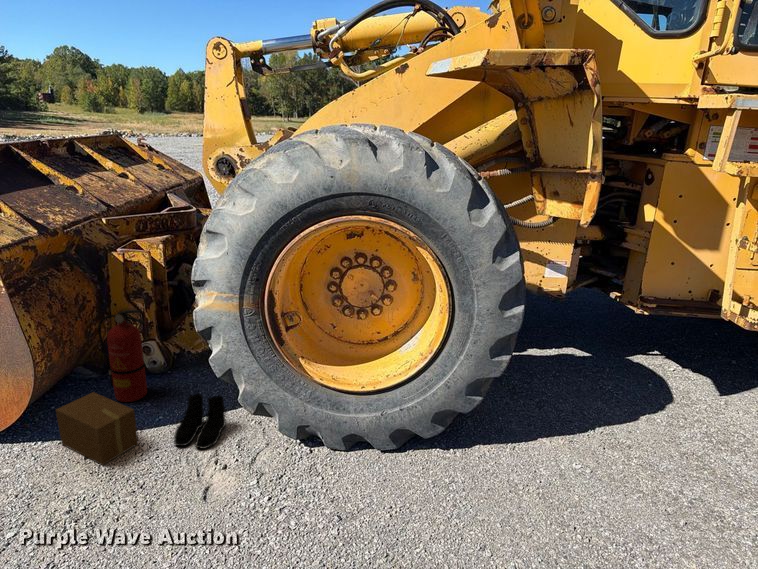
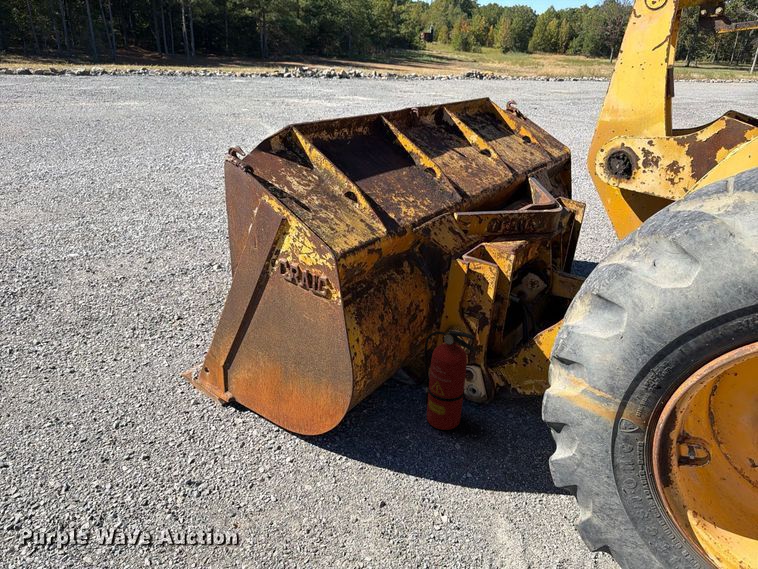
cardboard box: present [56,392,139,465] -> none [367,417,443,514]
boots: present [174,393,226,449] -> none [478,461,548,544]

